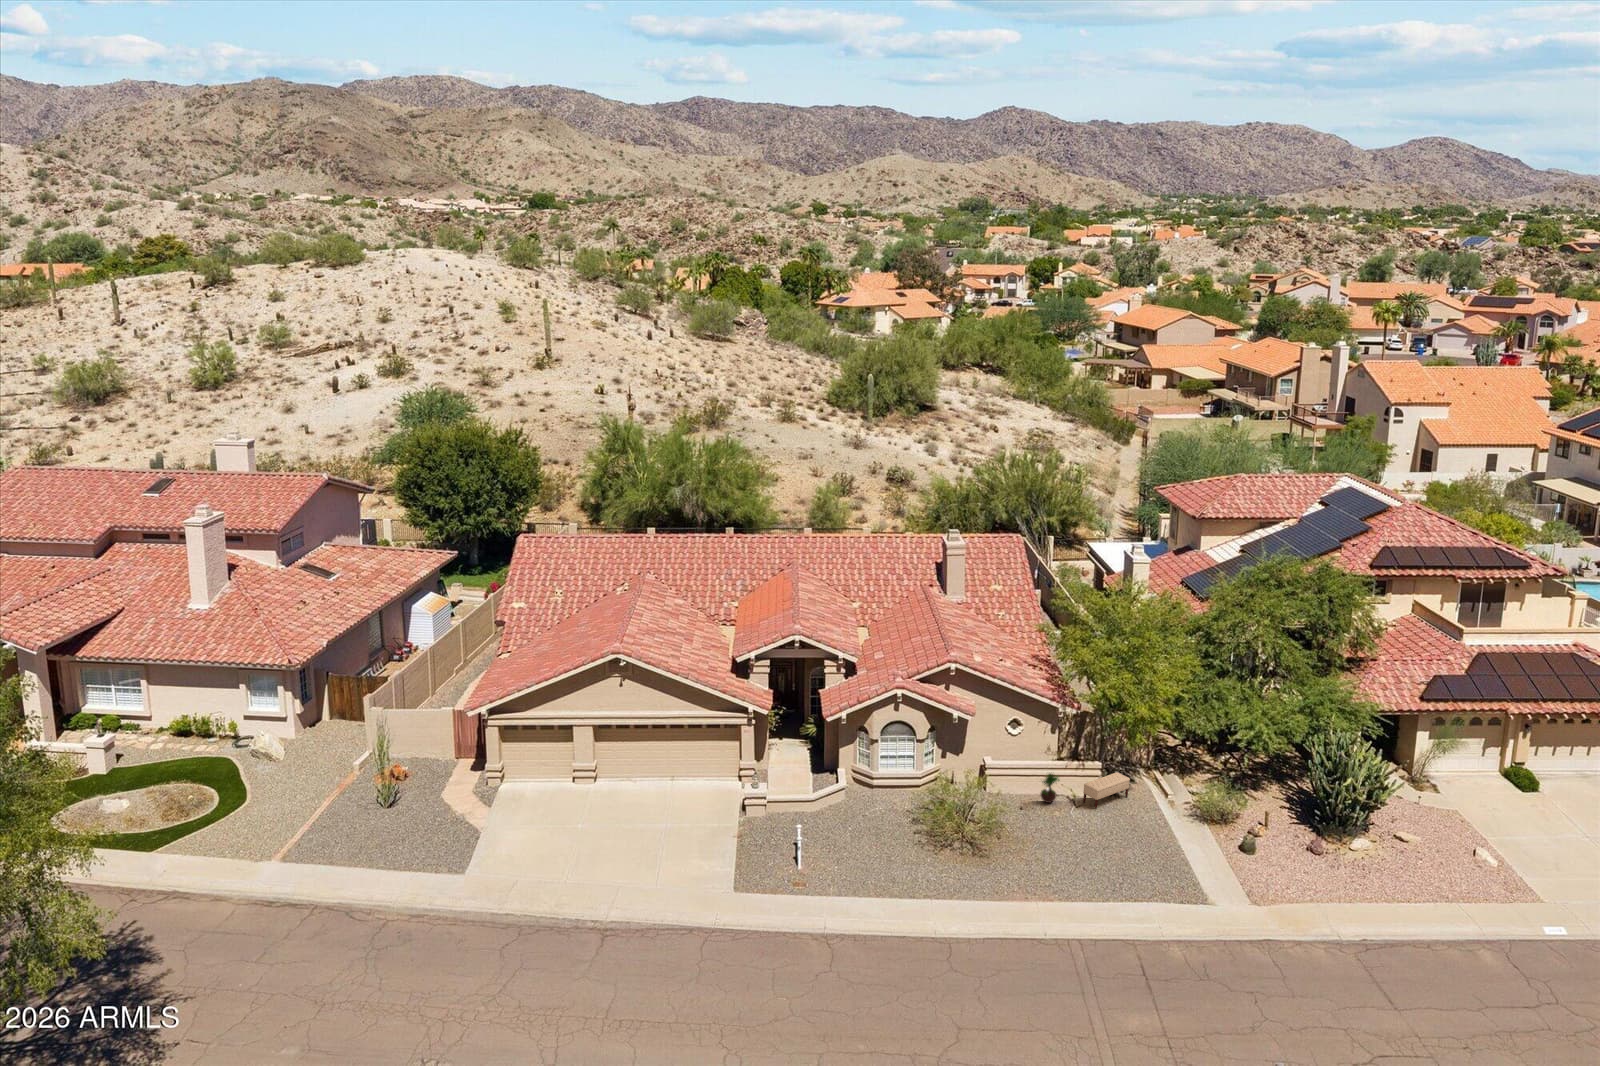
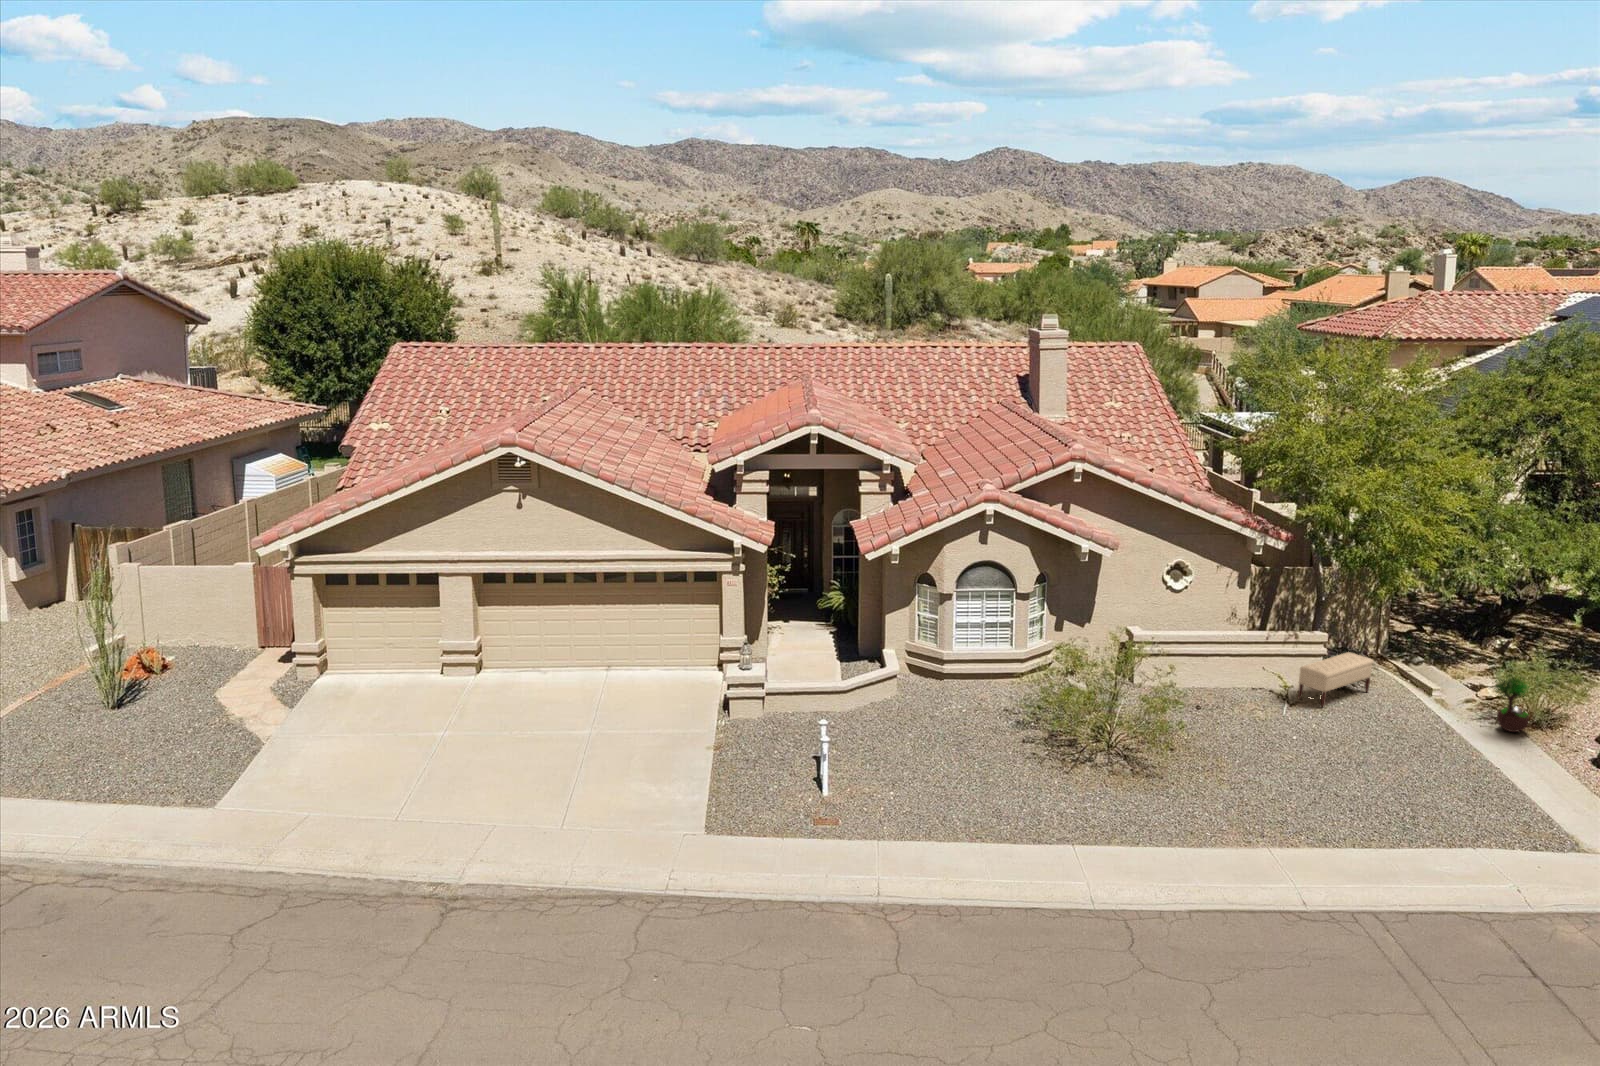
potted tree: present [1041,773,1060,803] -> present [1494,677,1529,732]

